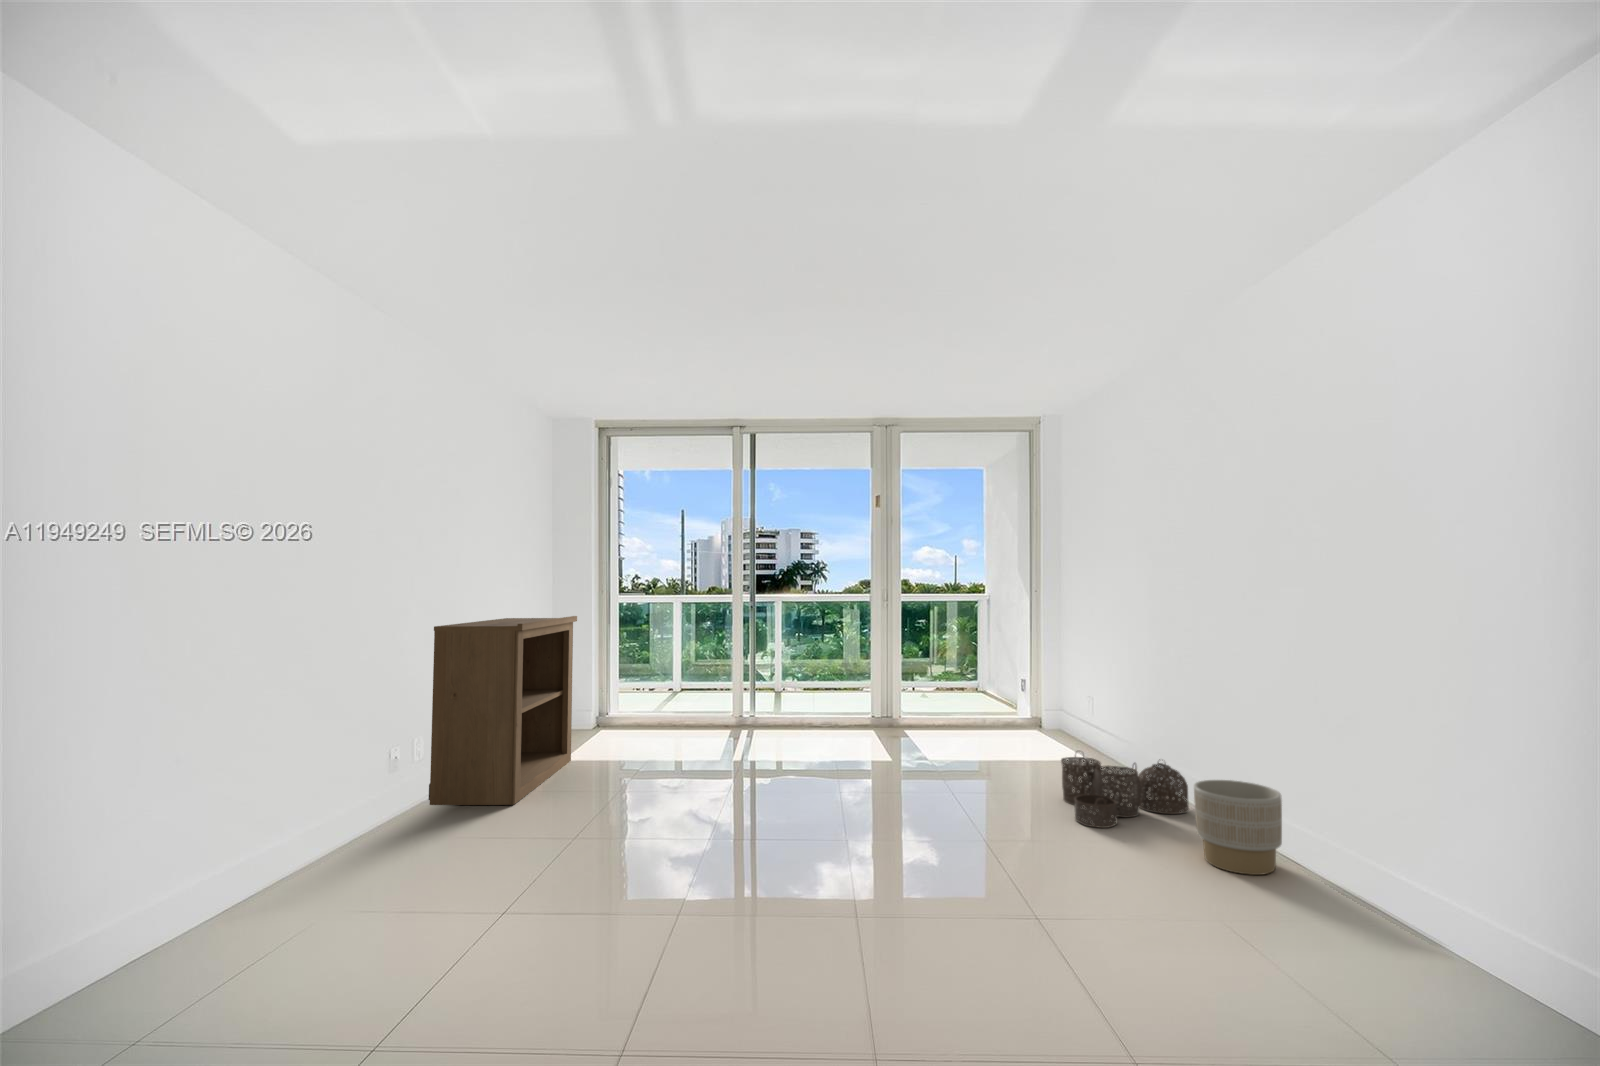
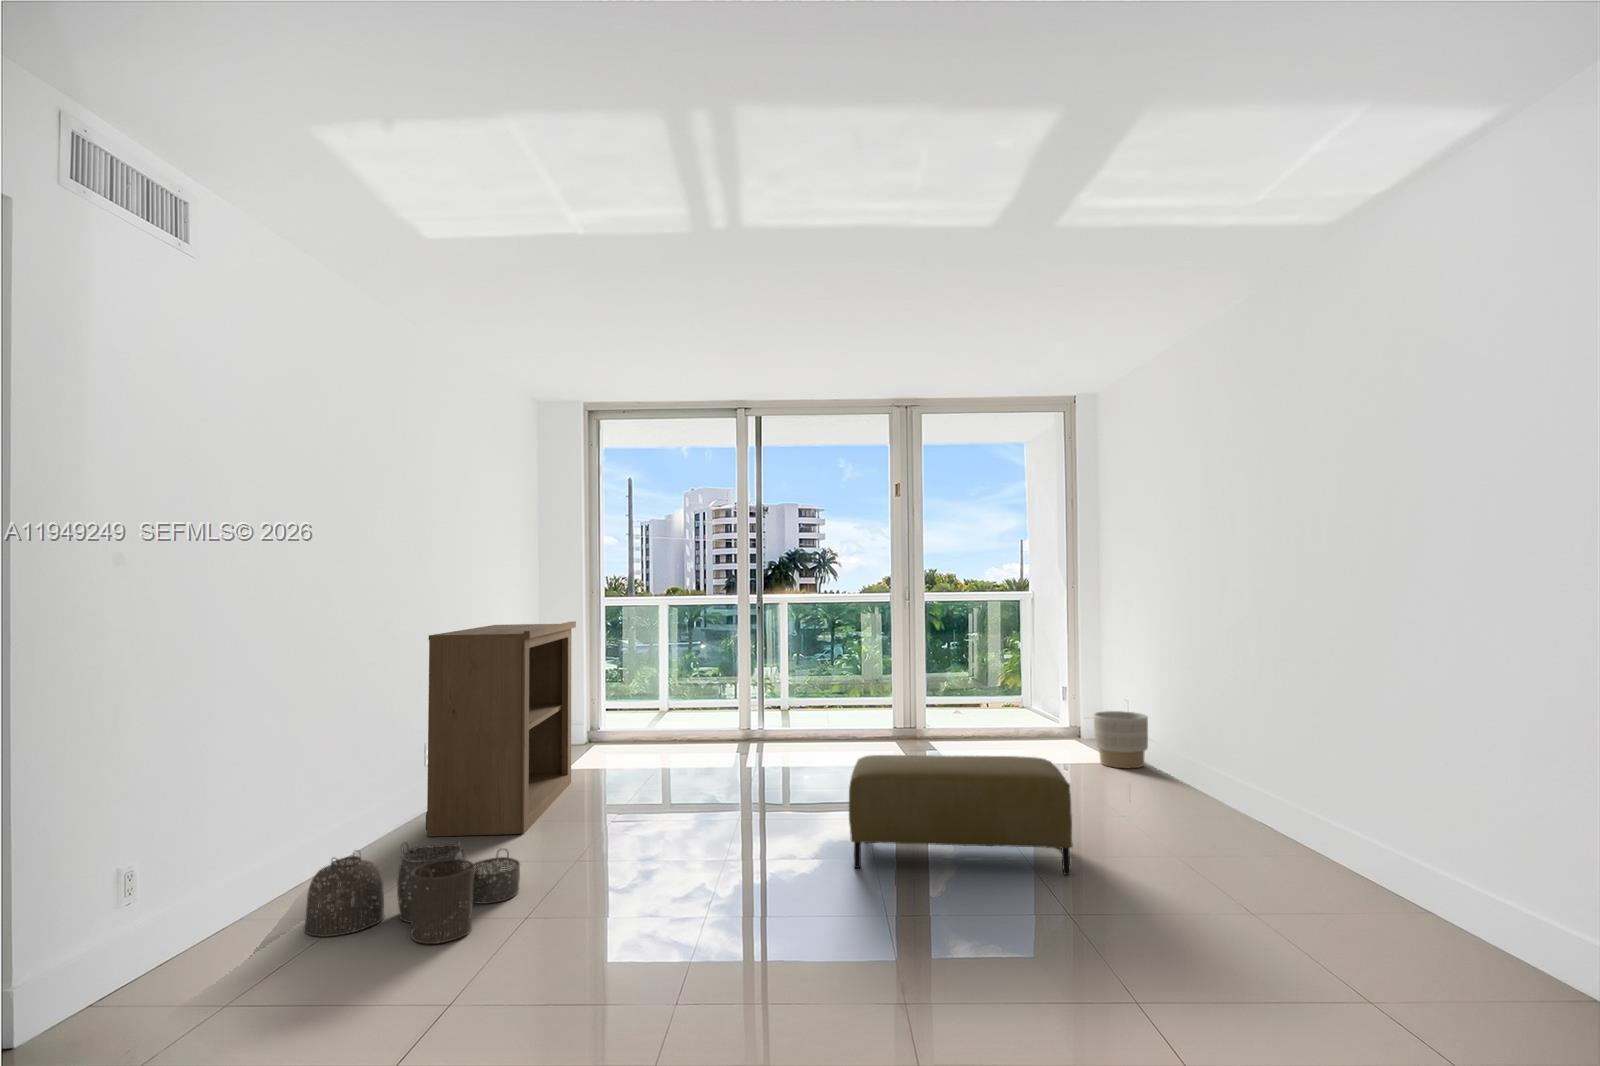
ottoman: none [795,740,997,854] -> present [849,755,1073,875]
woven basket: present [1061,756,1189,828] -> present [304,841,520,944]
planter: present [1194,780,1282,875] -> present [1093,711,1148,768]

